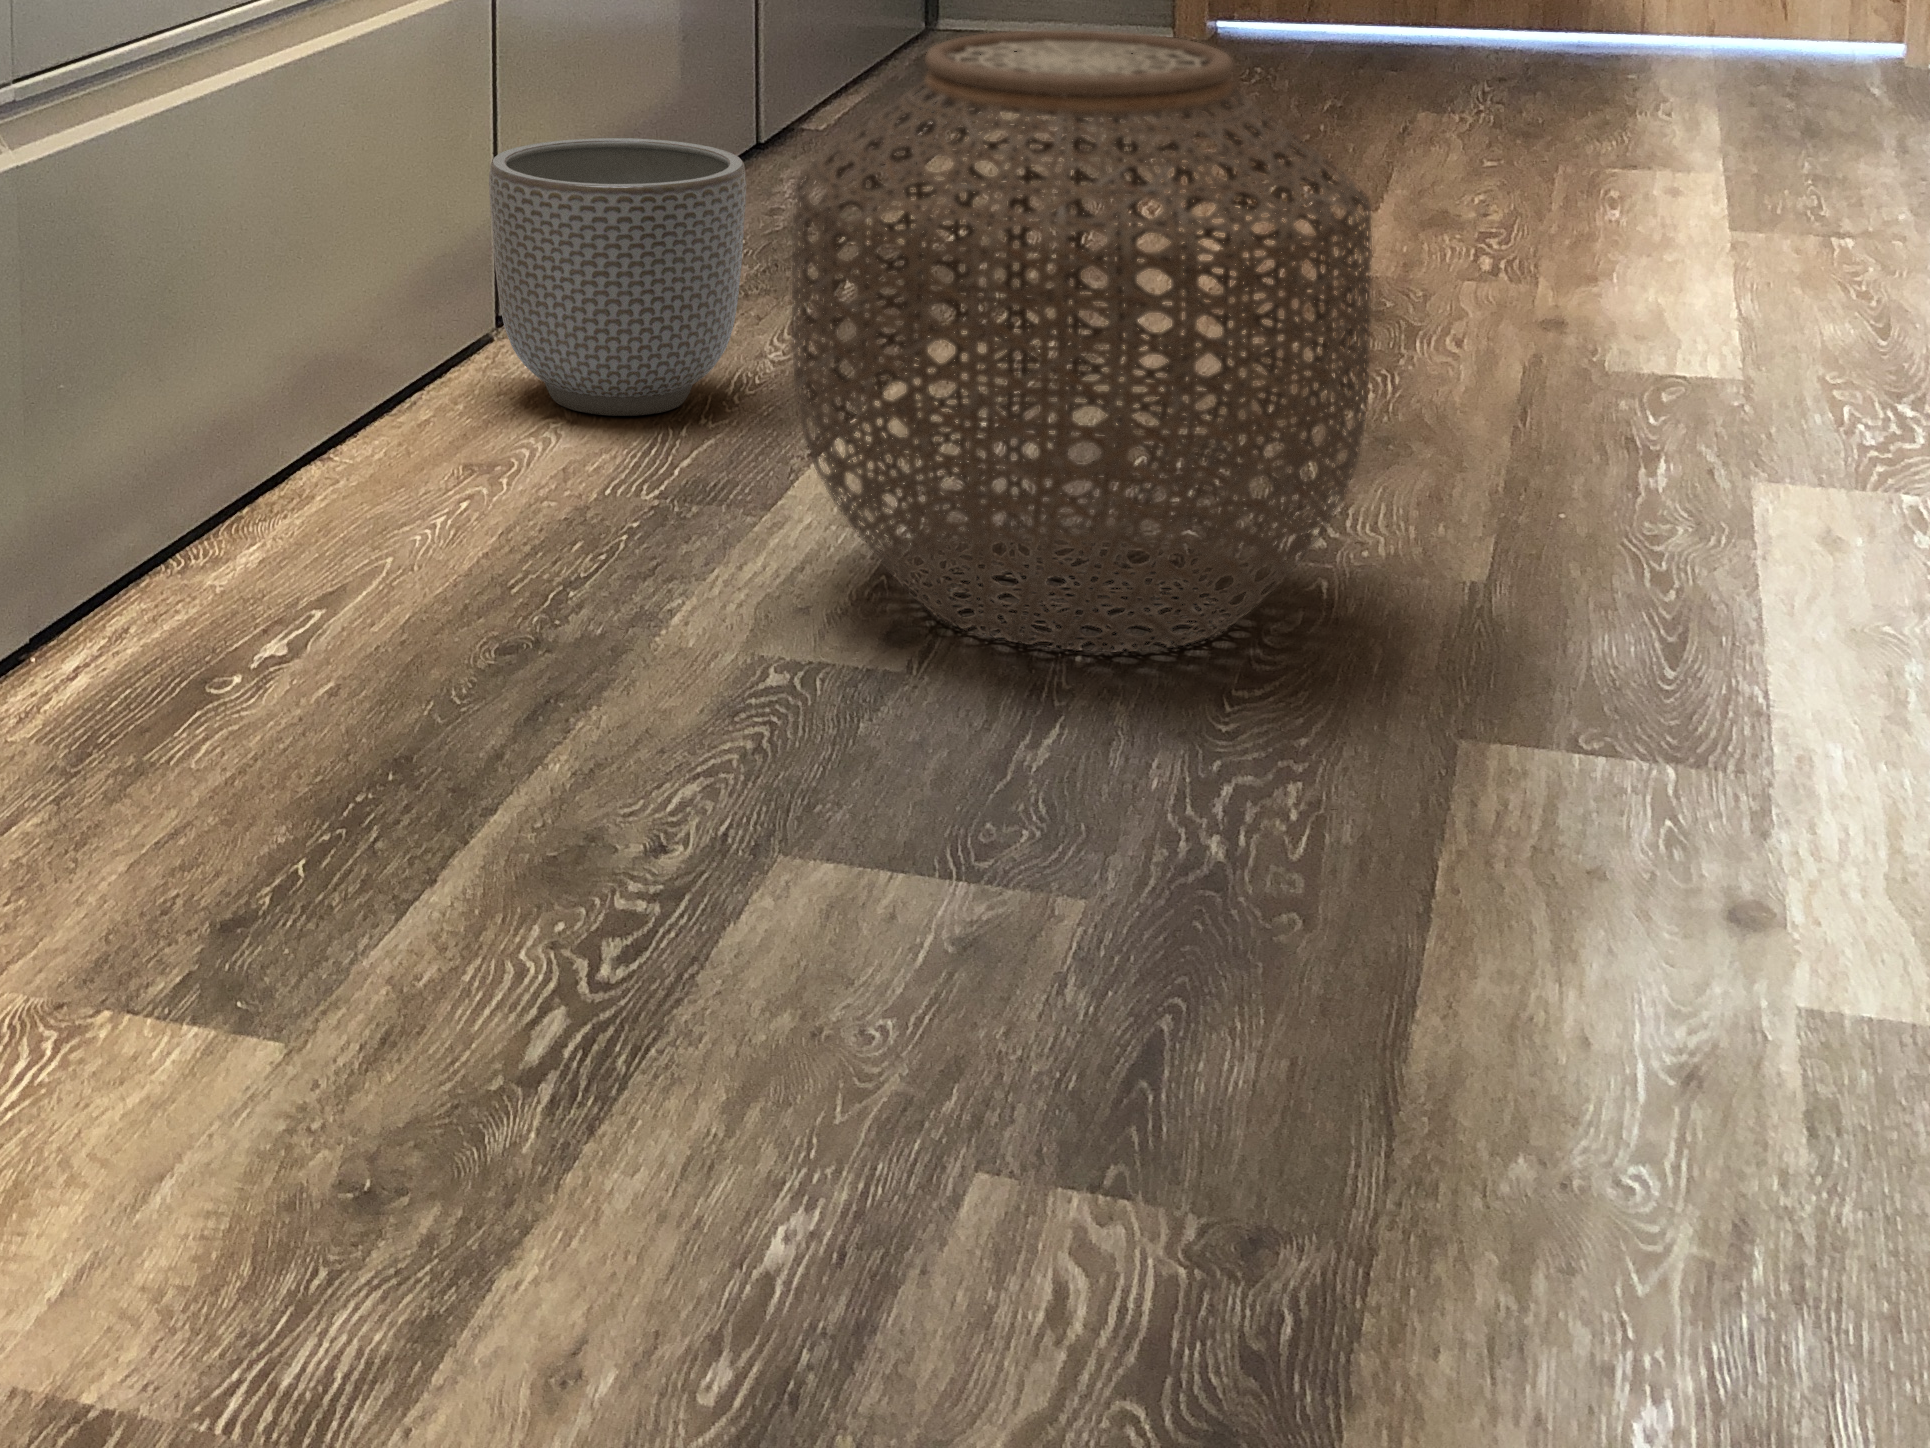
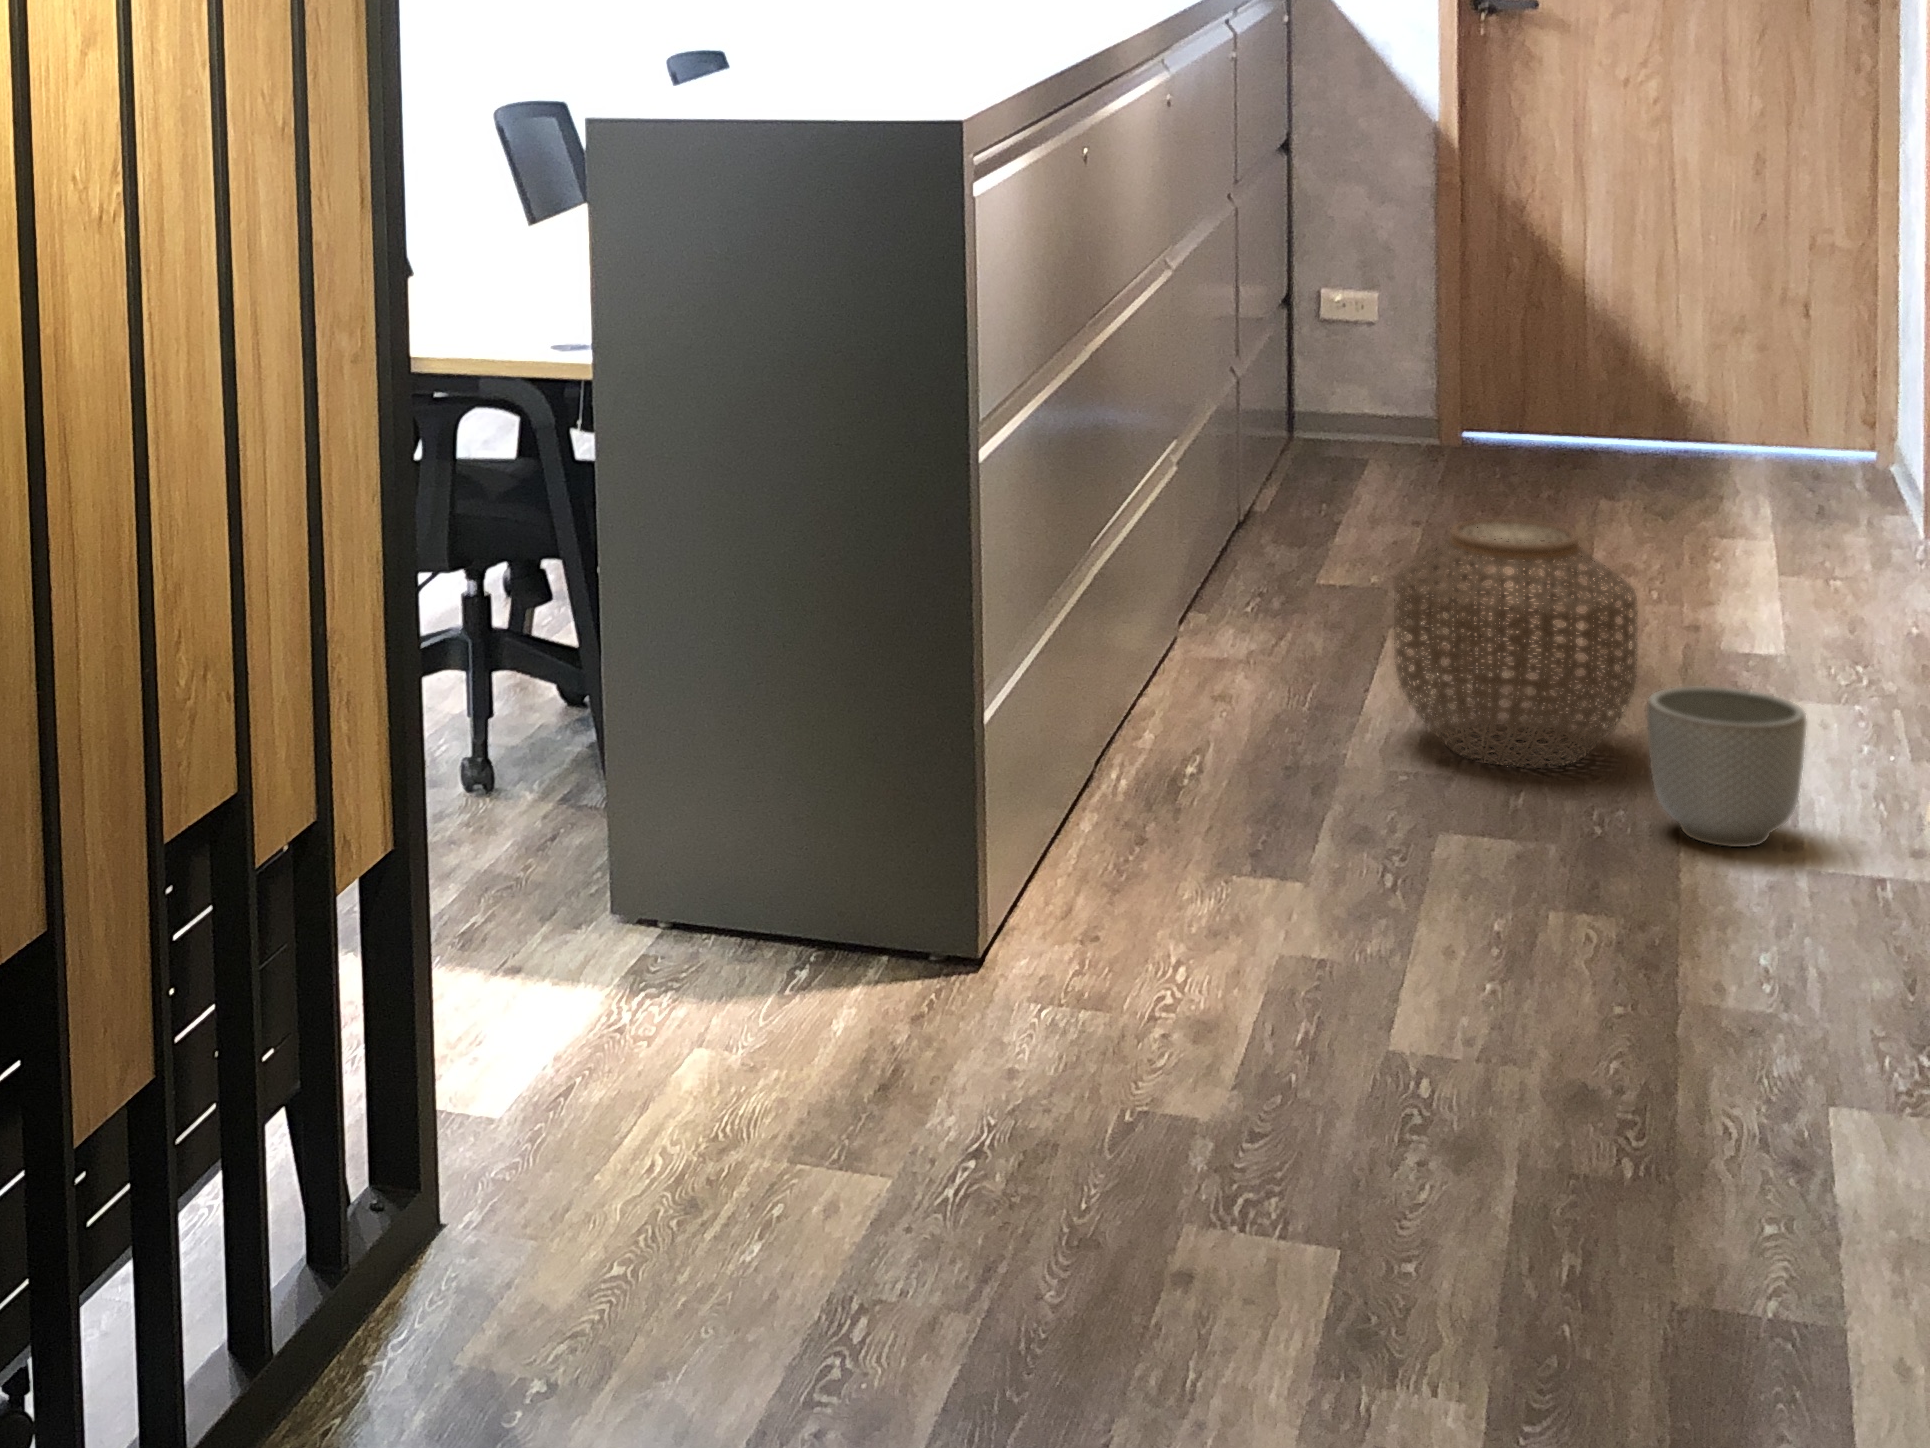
planter: present [489,138,746,416] -> present [1647,687,1806,847]

